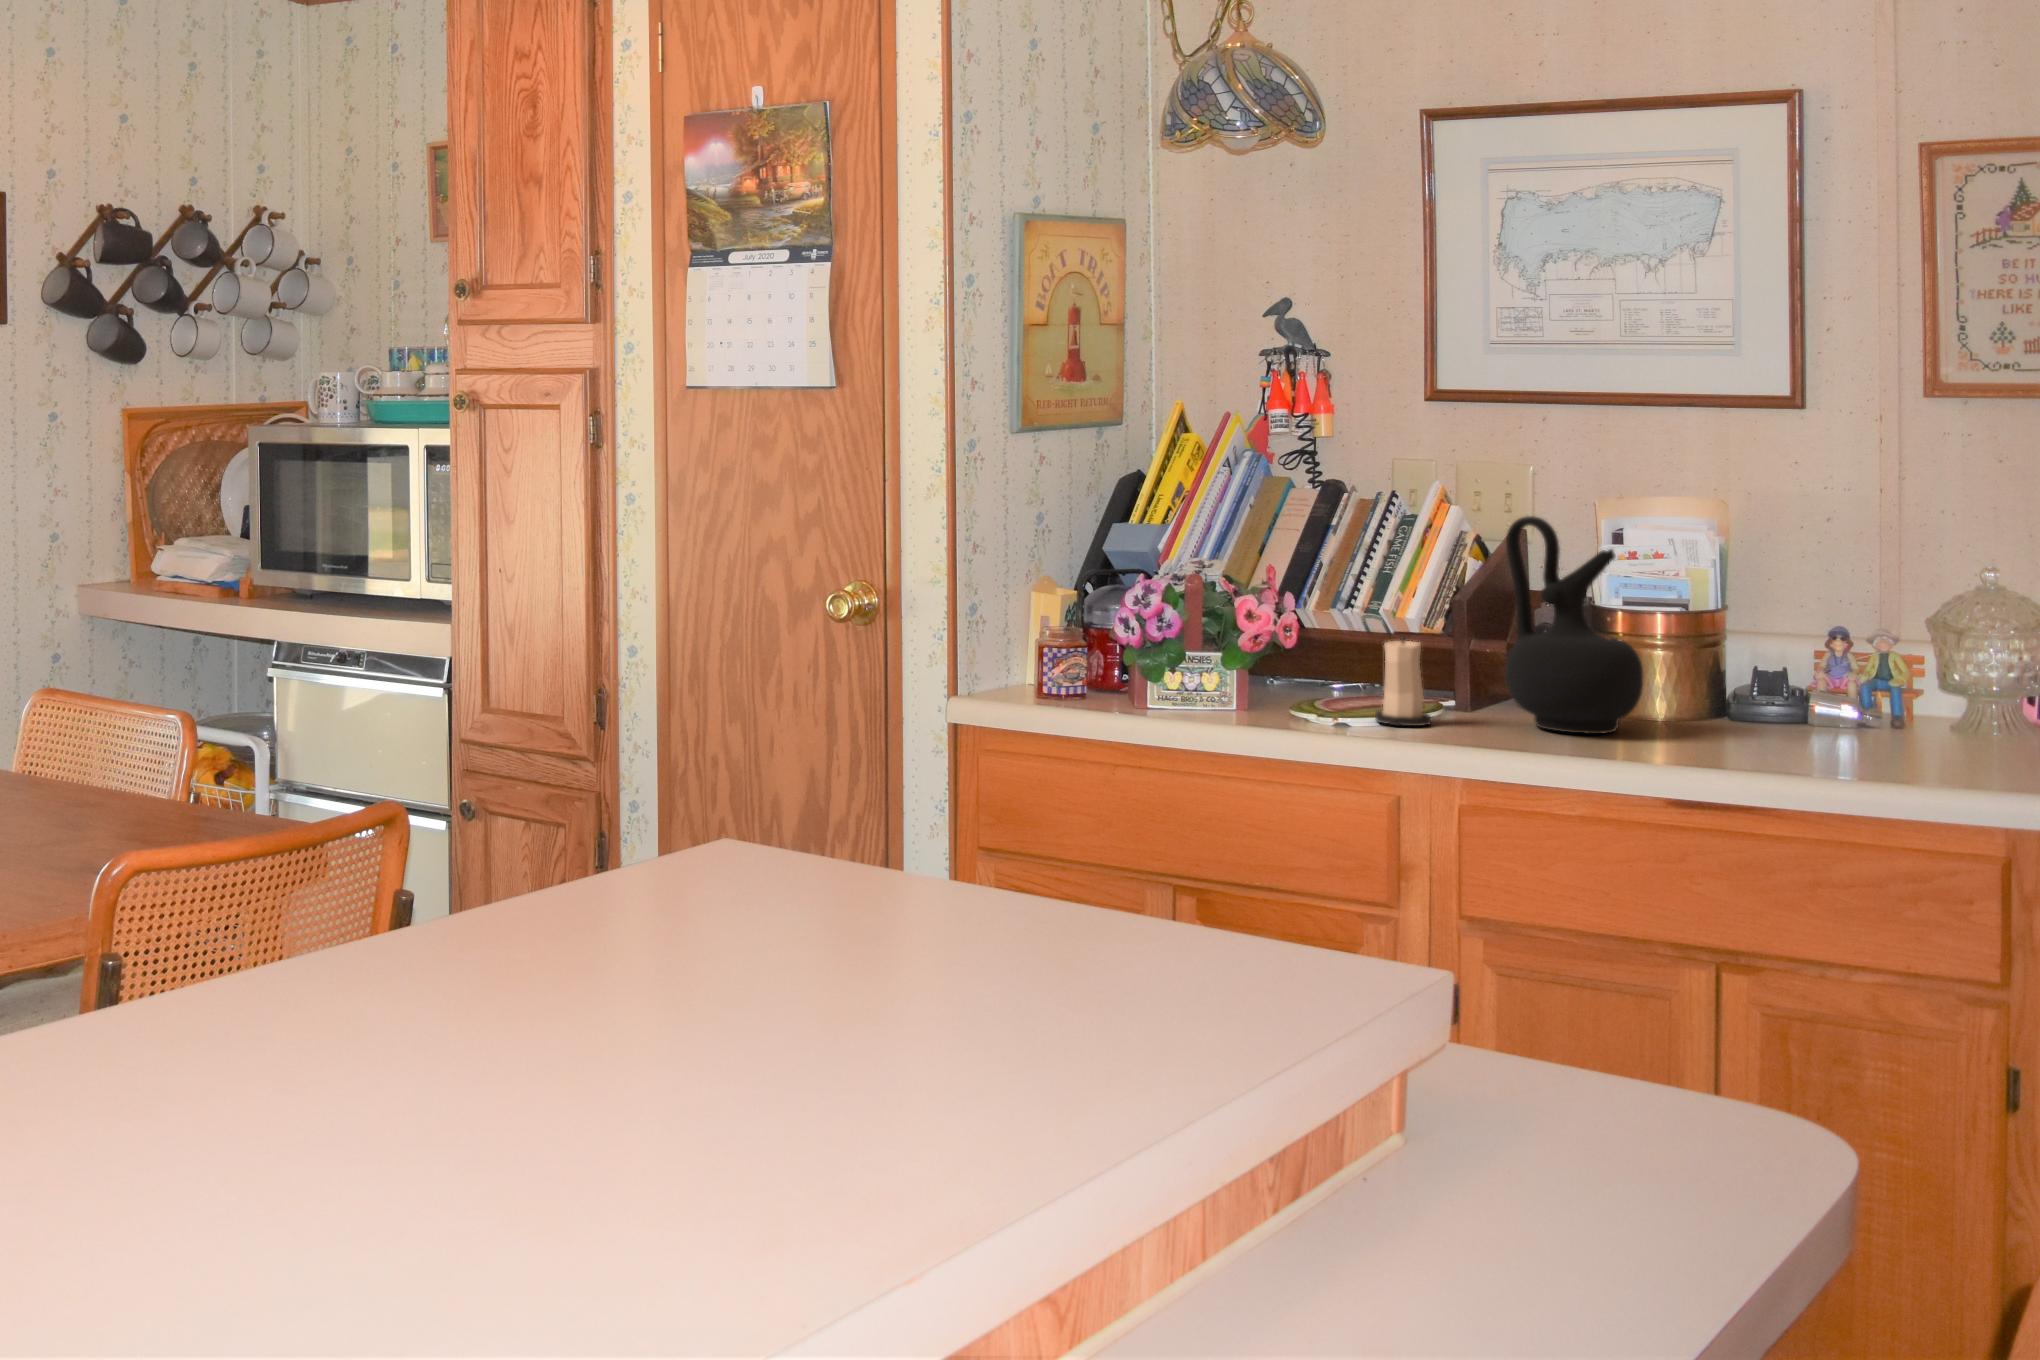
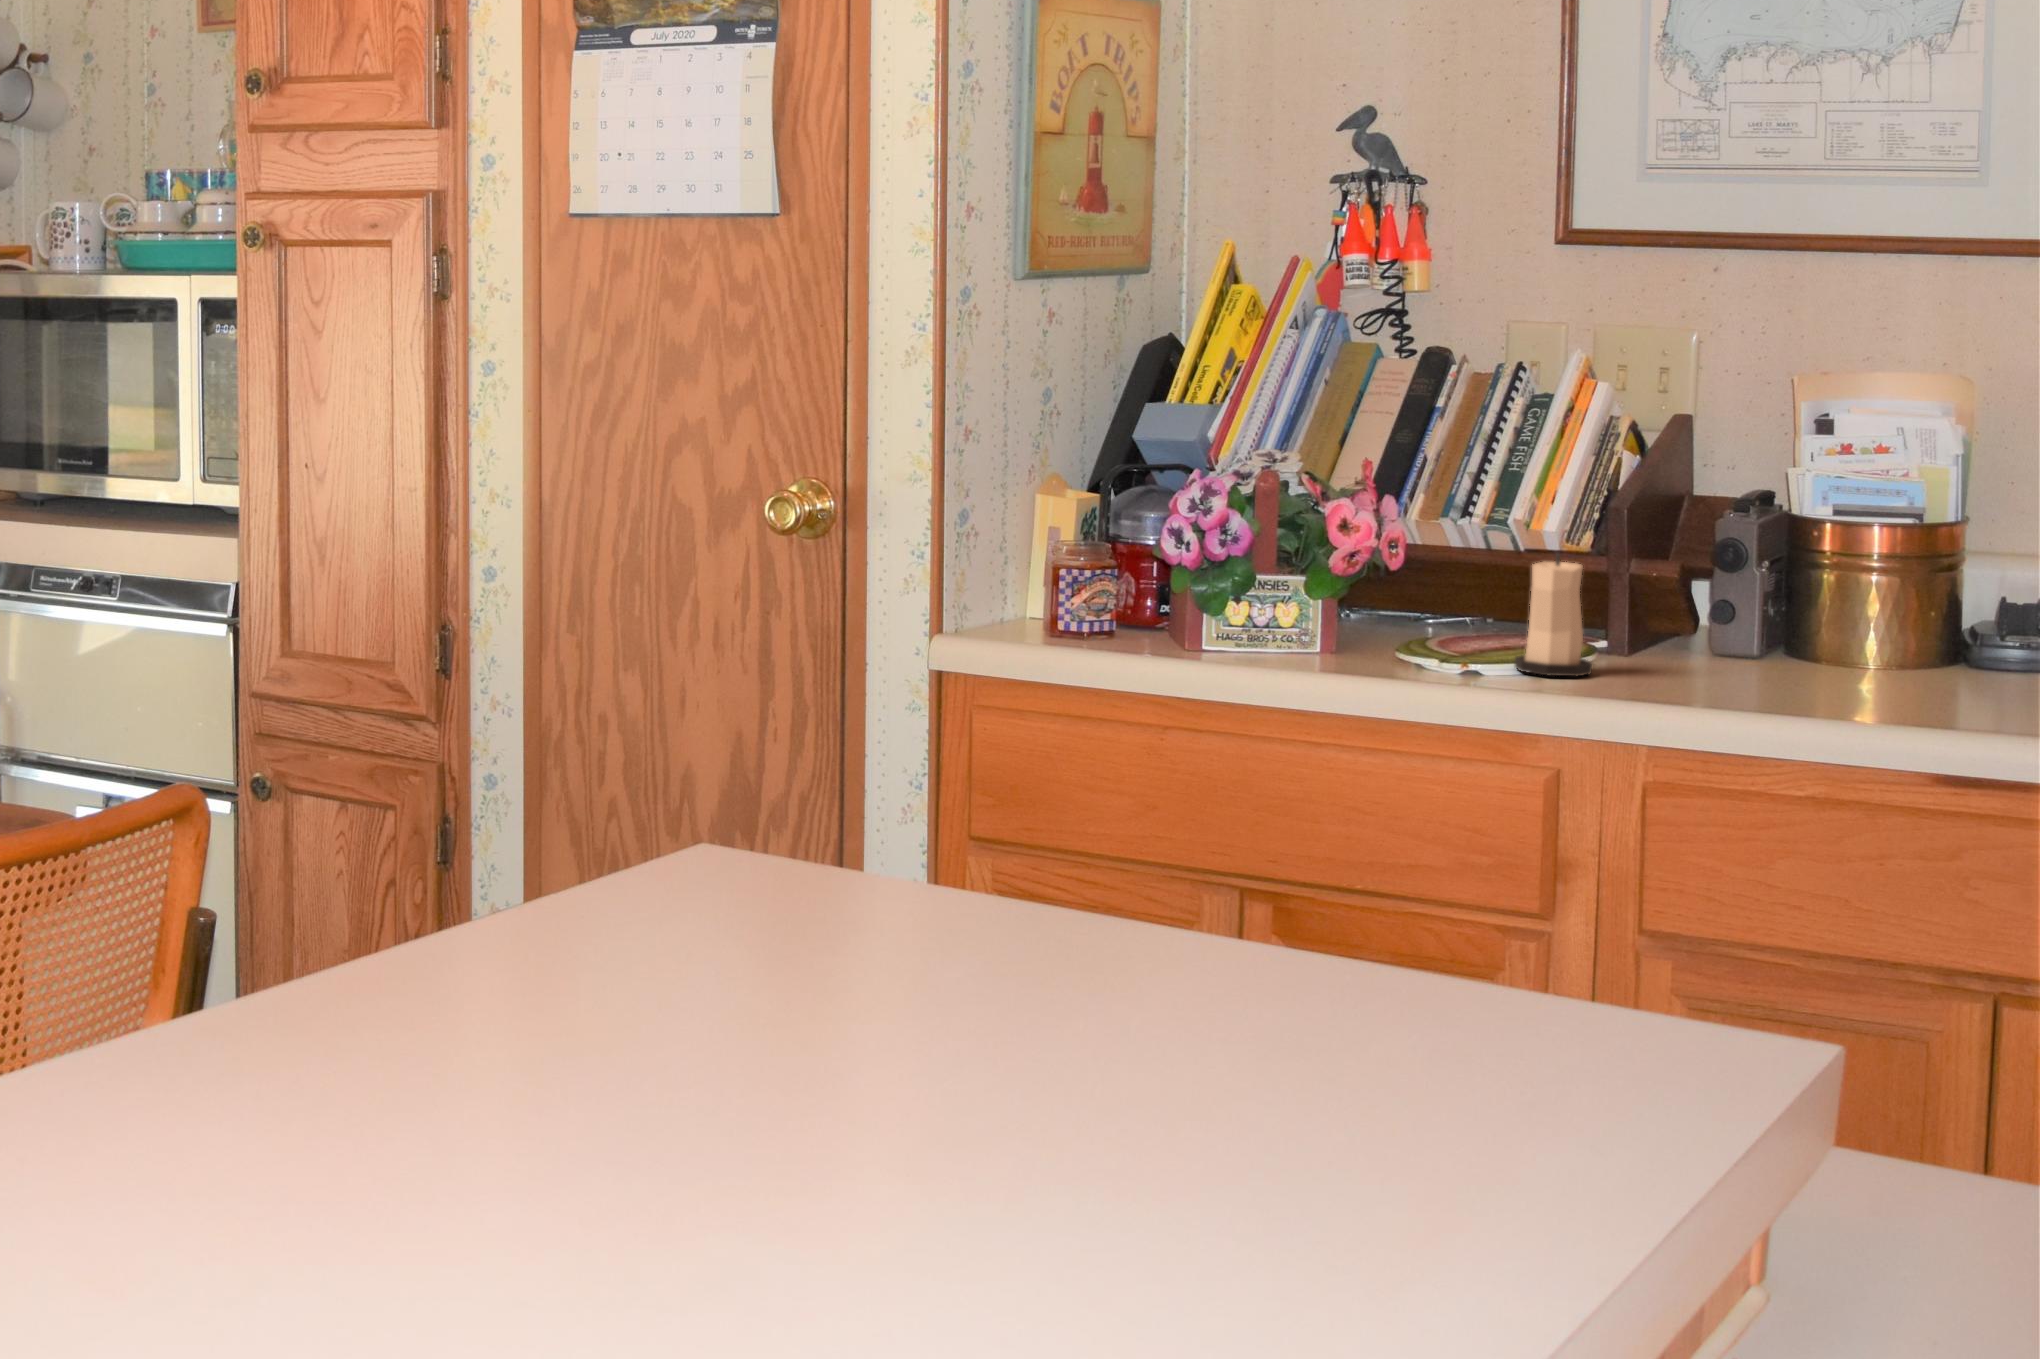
ceramic jug: present [1505,516,1643,734] -> none [1691,393,1880,686]

